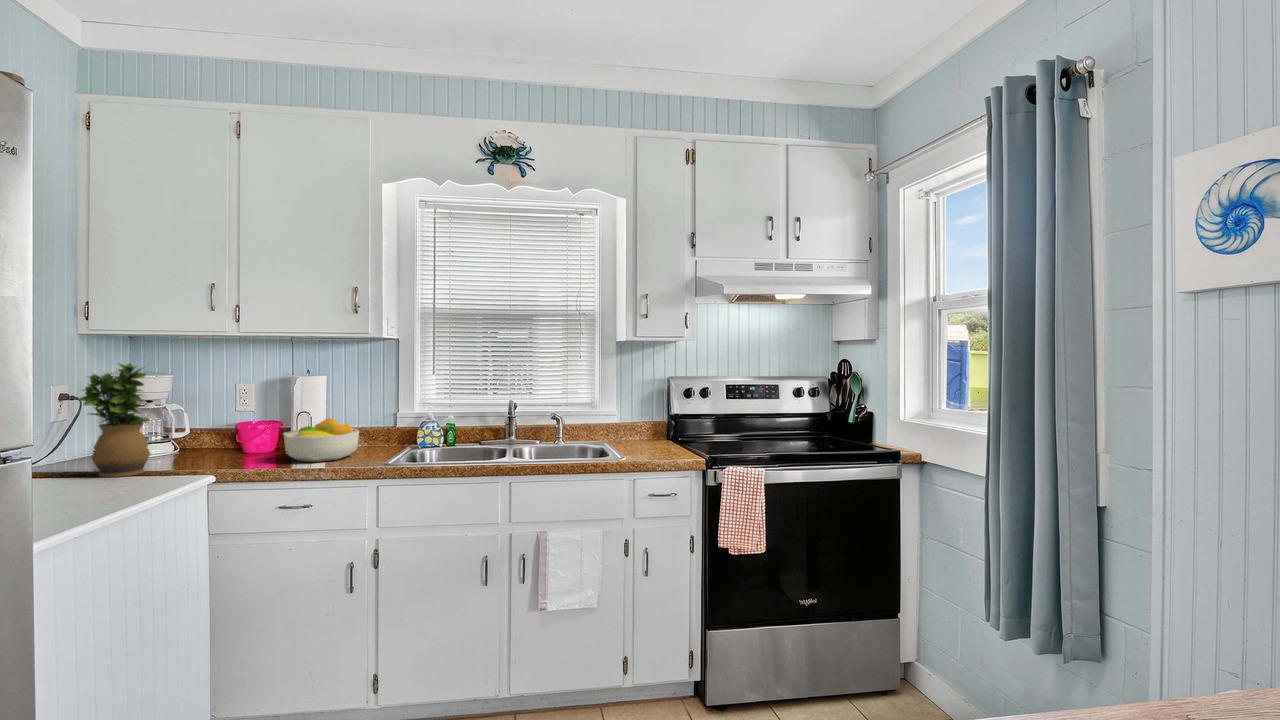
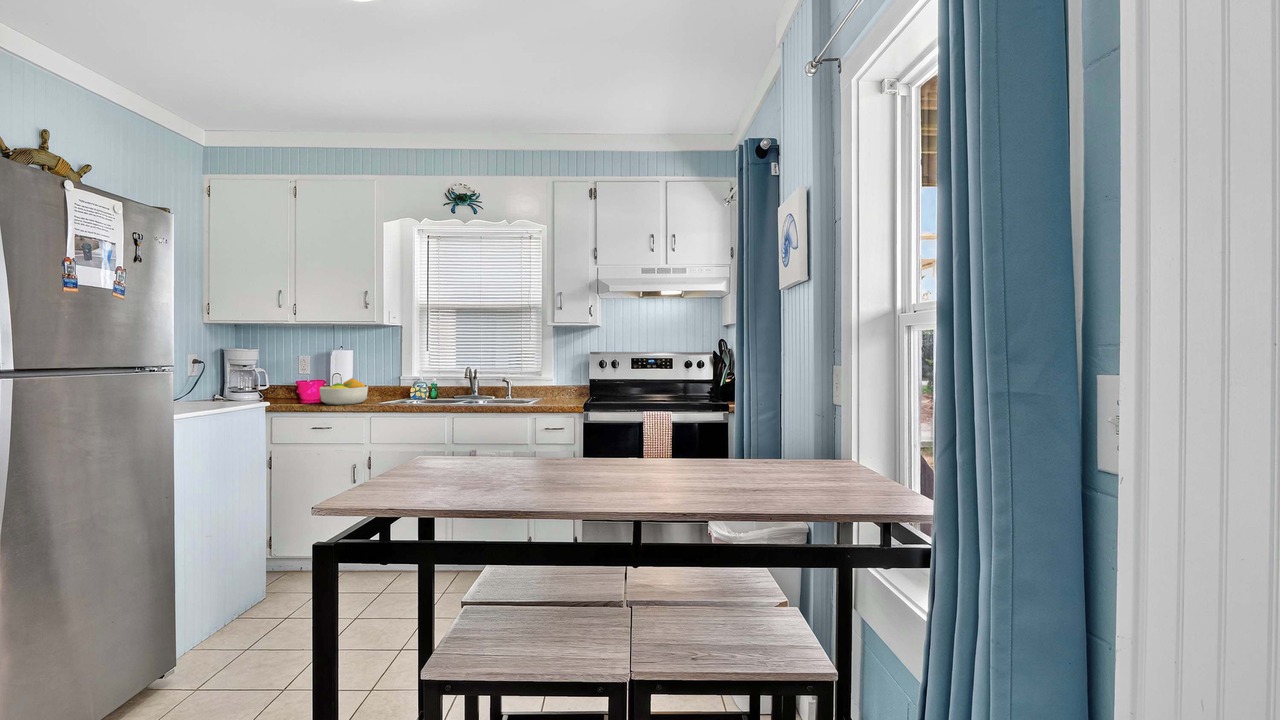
potted plant: present [78,363,150,477] -> none [195,341,238,409]

